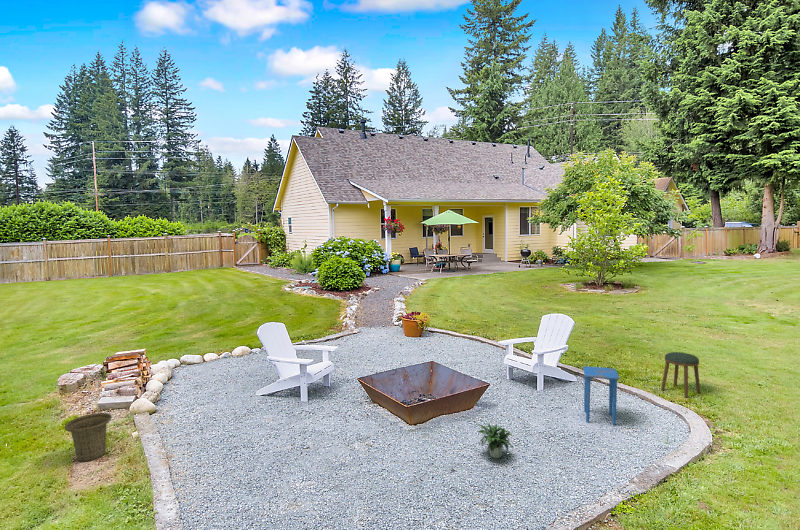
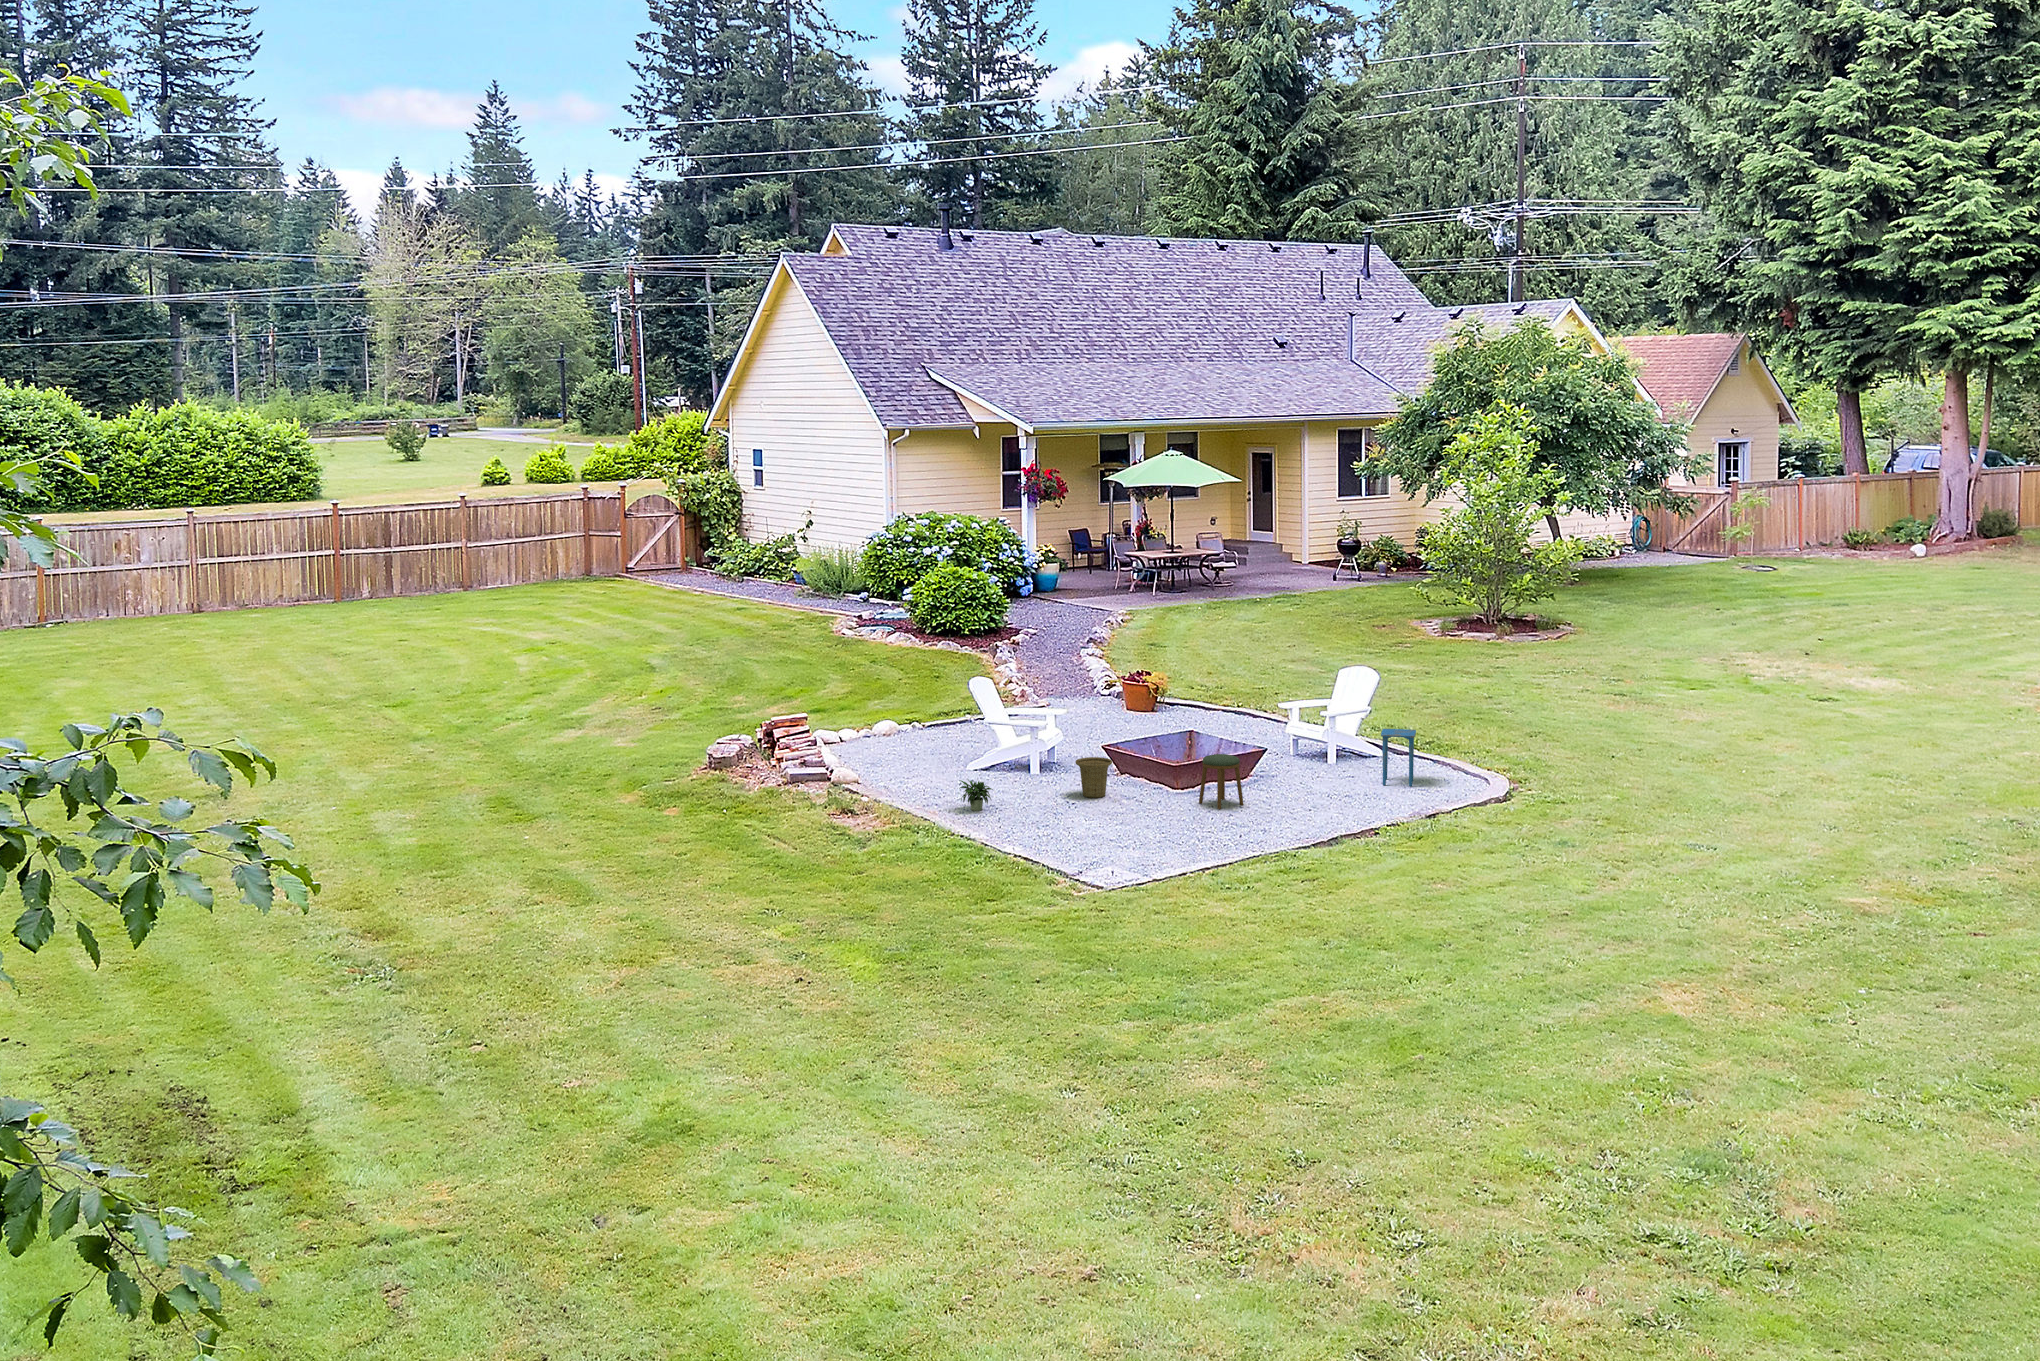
stool: present [661,352,700,398] -> present [1199,754,1243,809]
basket: present [65,413,112,462] -> present [1075,757,1112,798]
potted plant: present [478,424,513,458] -> present [959,780,993,811]

